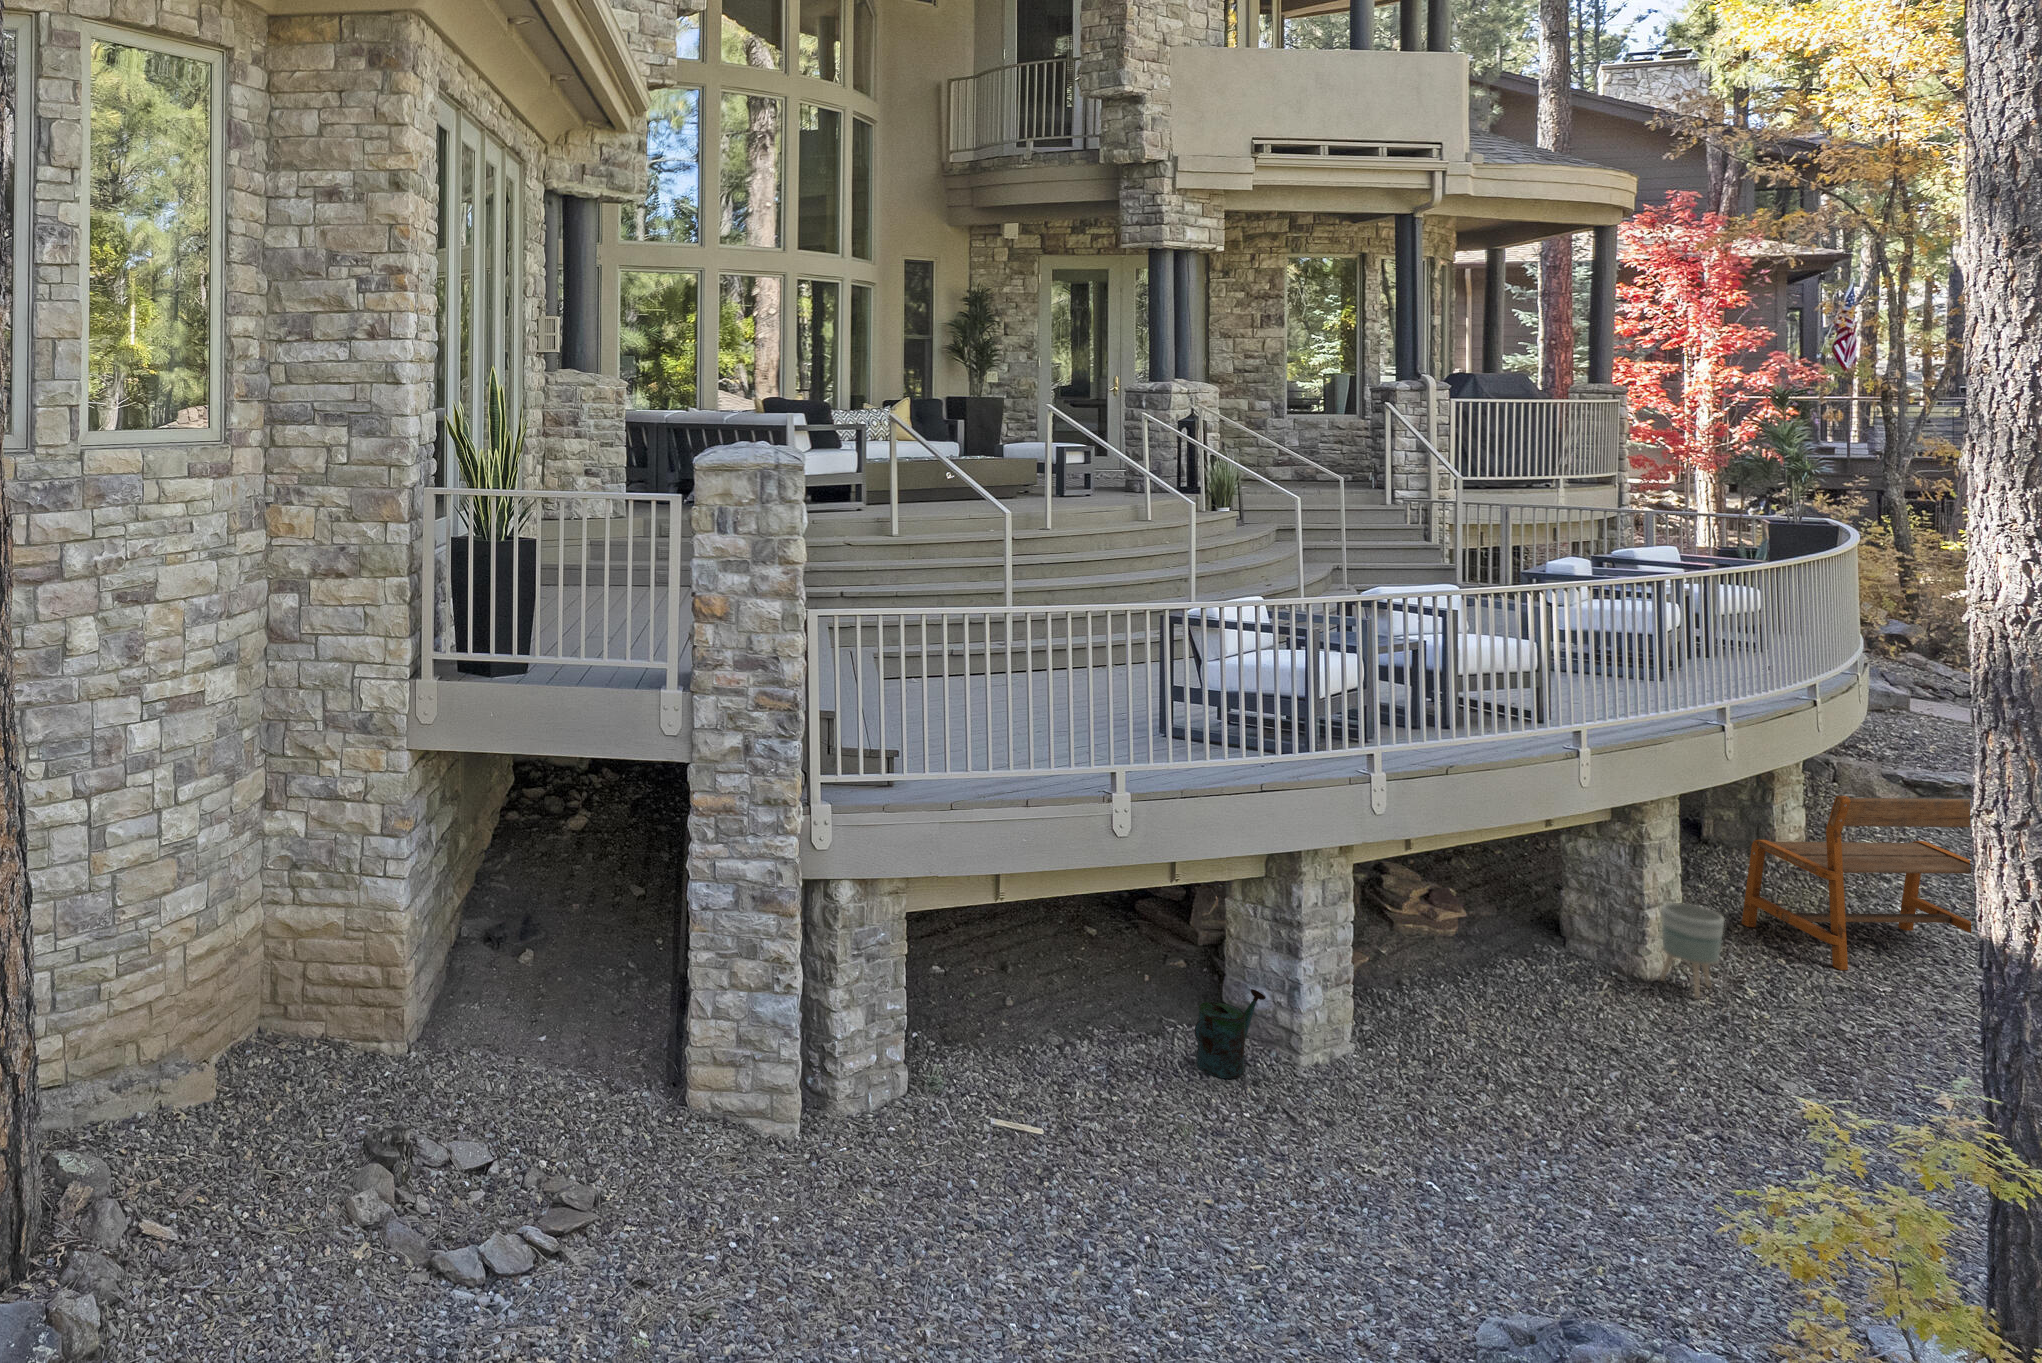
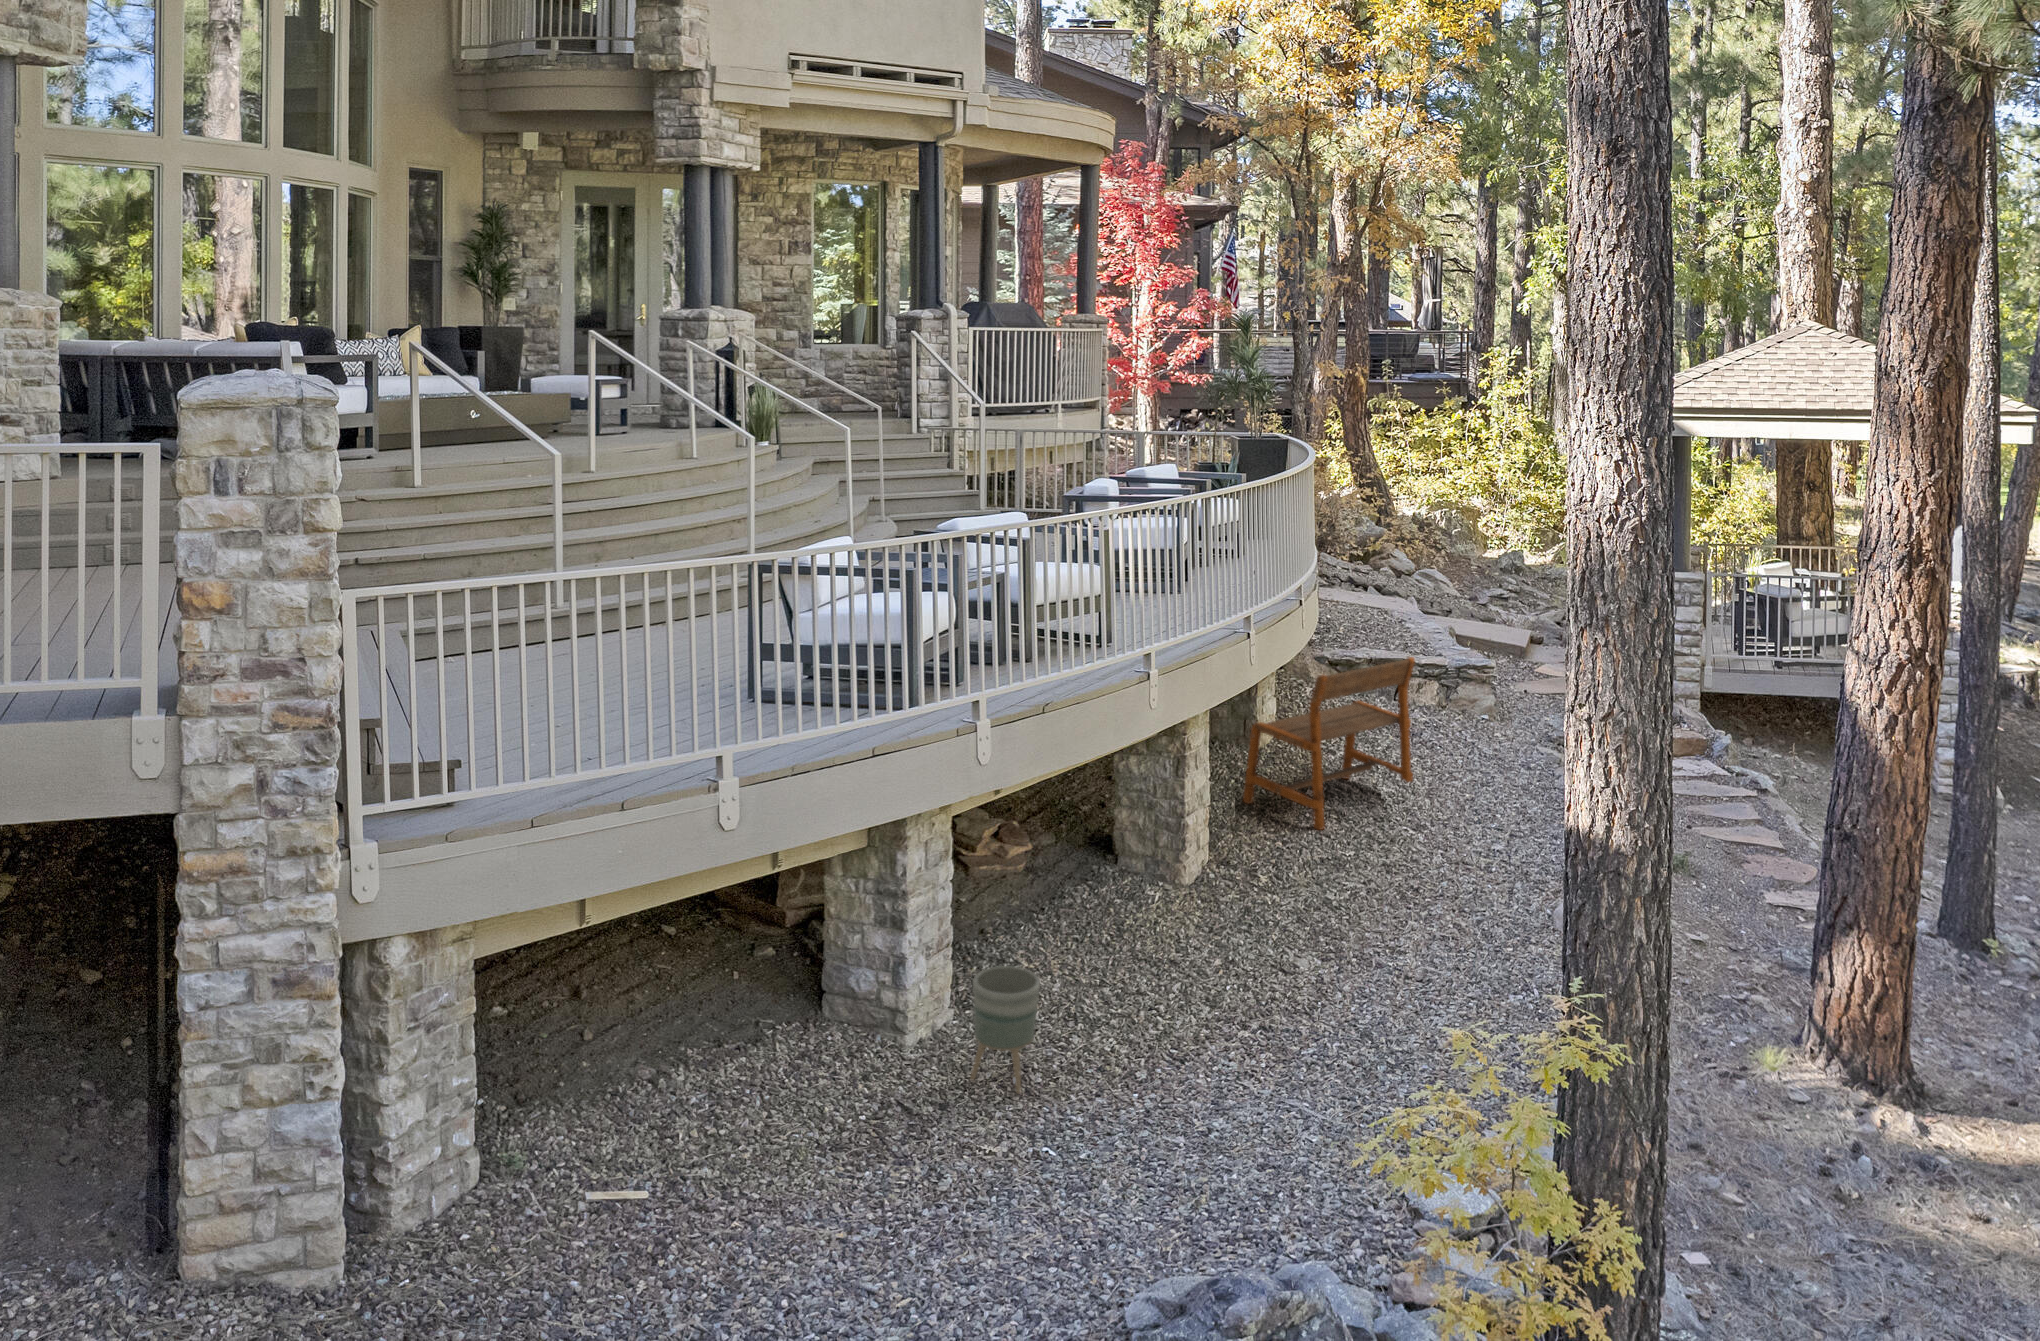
planter: present [1660,903,1724,998] -> present [970,966,1040,1094]
watering can: present [1195,989,1266,1078] -> none [824,1019,896,1143]

